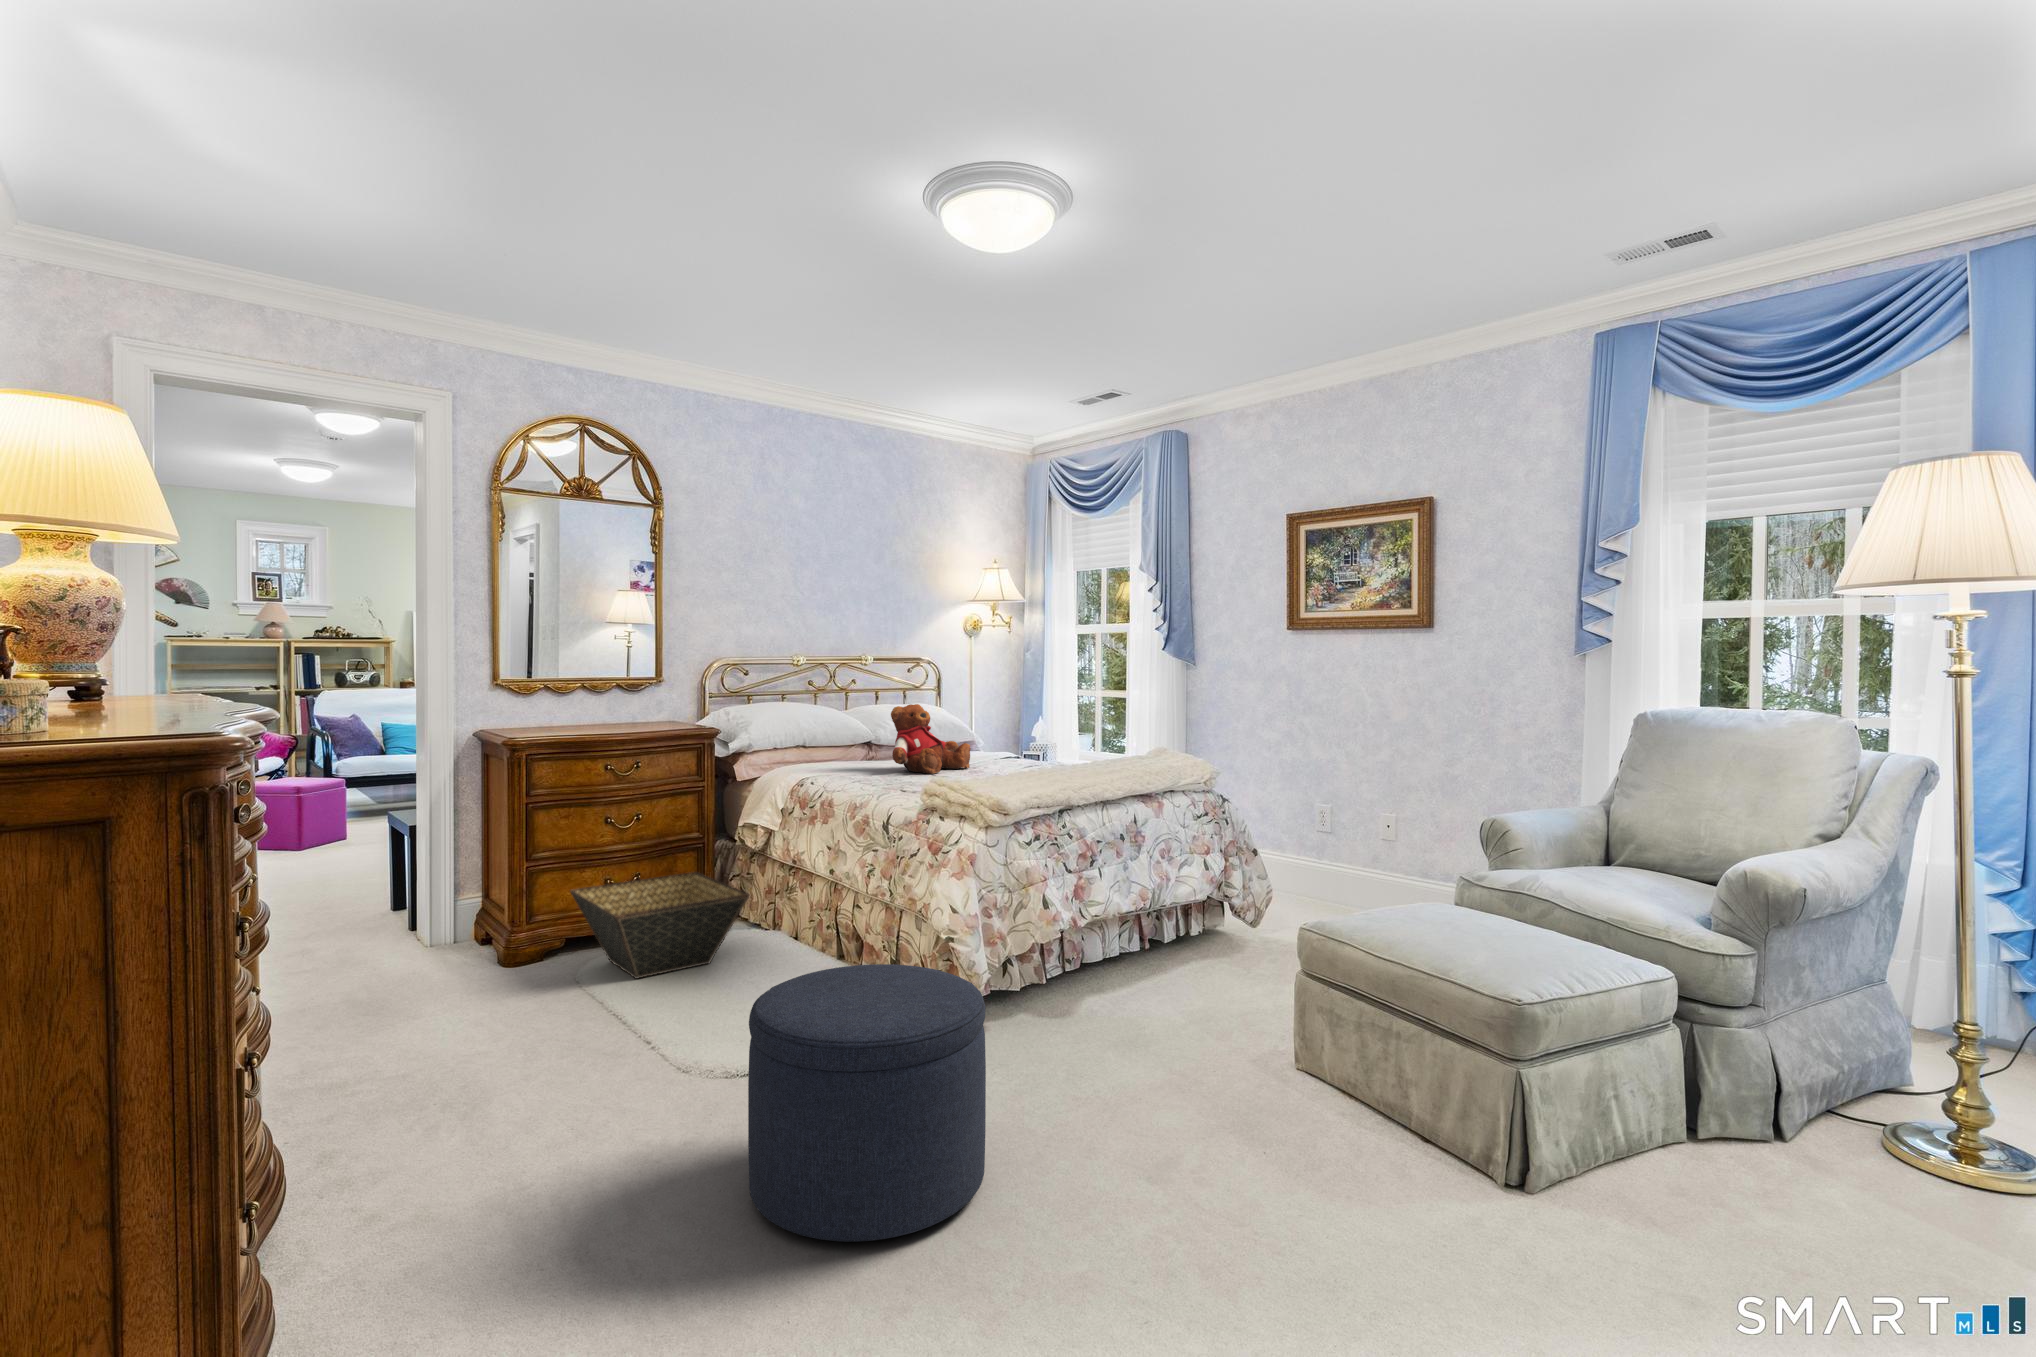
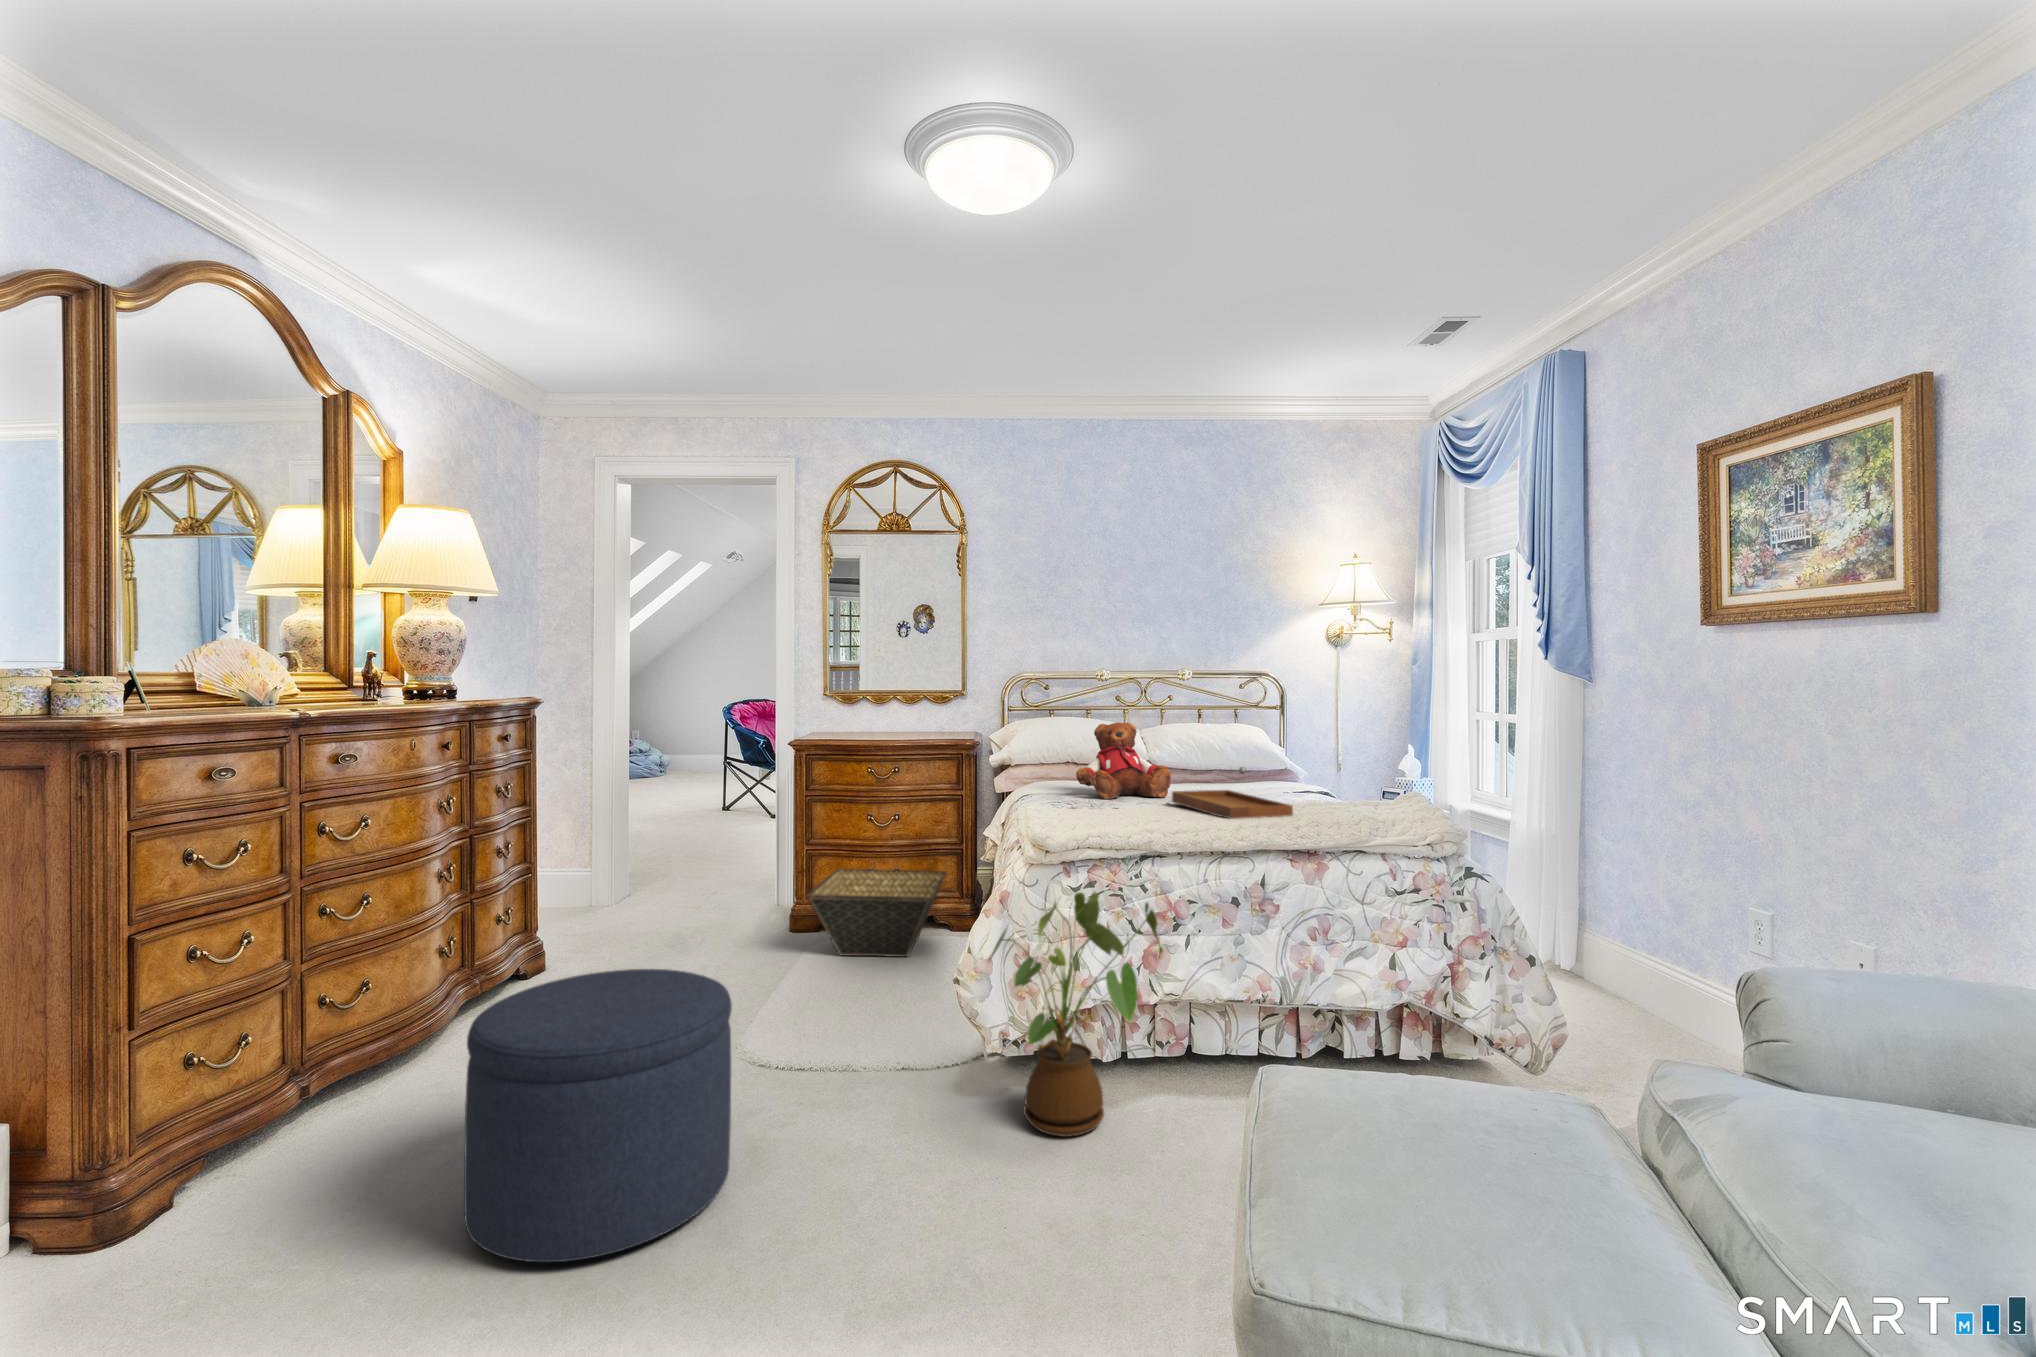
tray: none [1008,736,1122,777] -> present [1172,767,1293,819]
house plant: none [1027,842,1163,1033] -> present [989,892,1163,1137]

